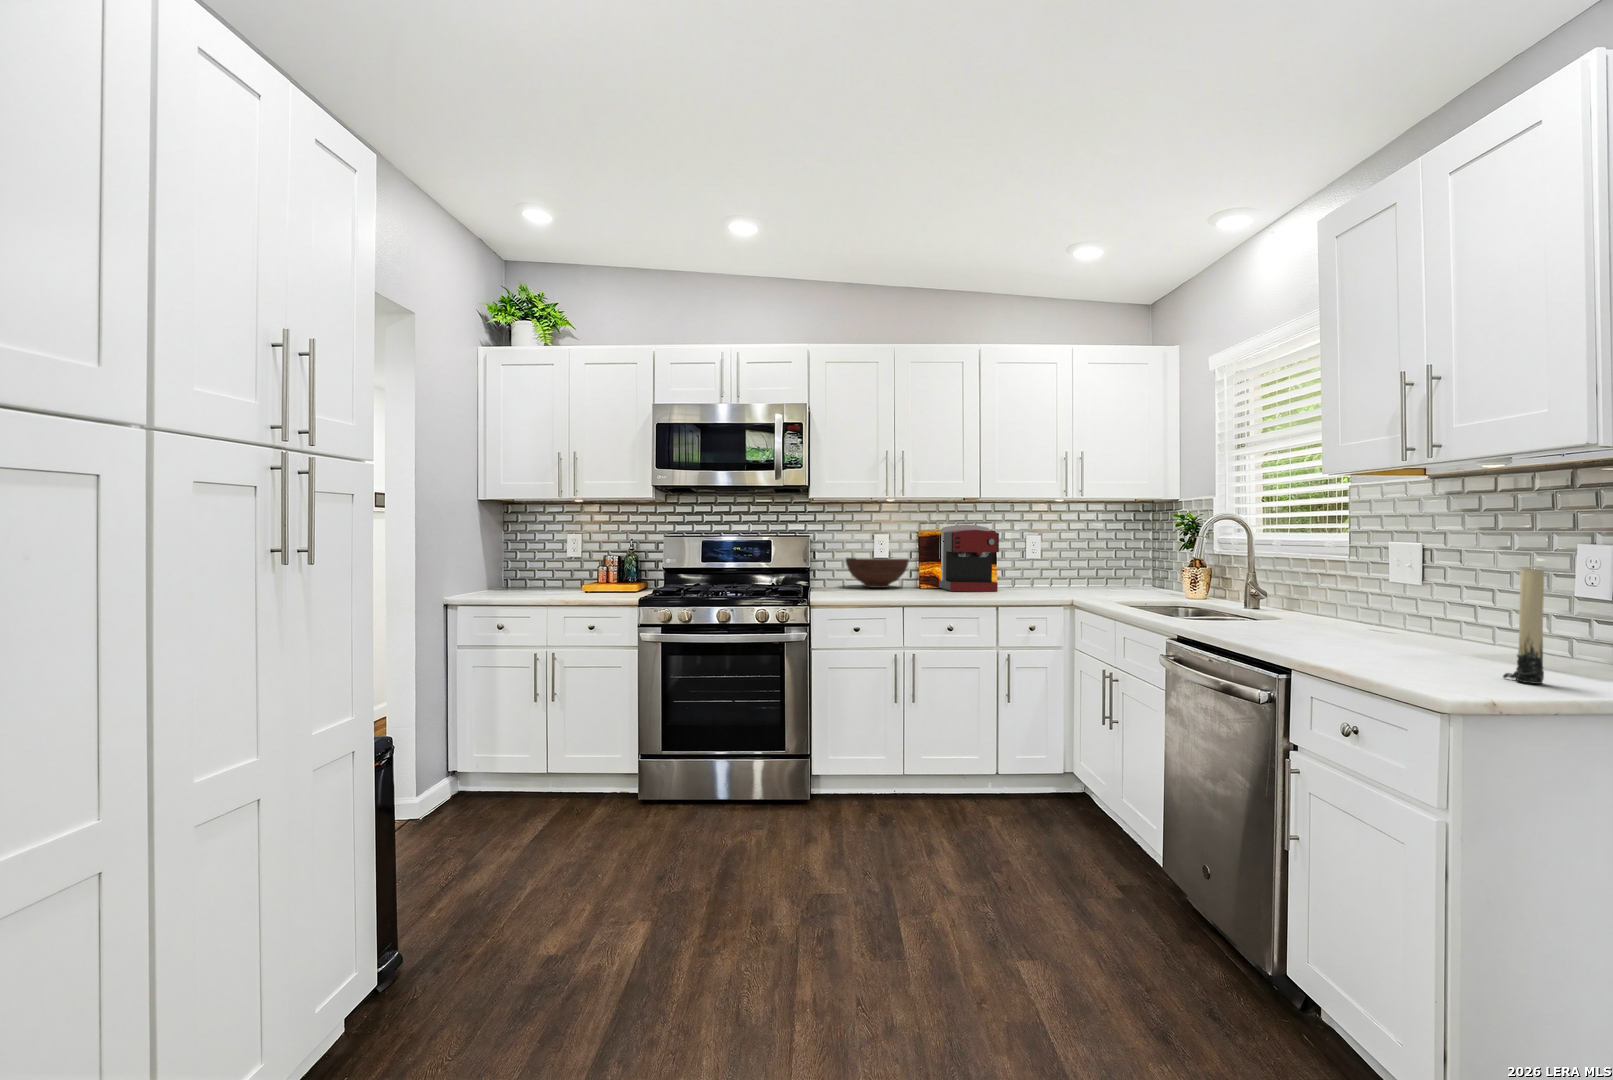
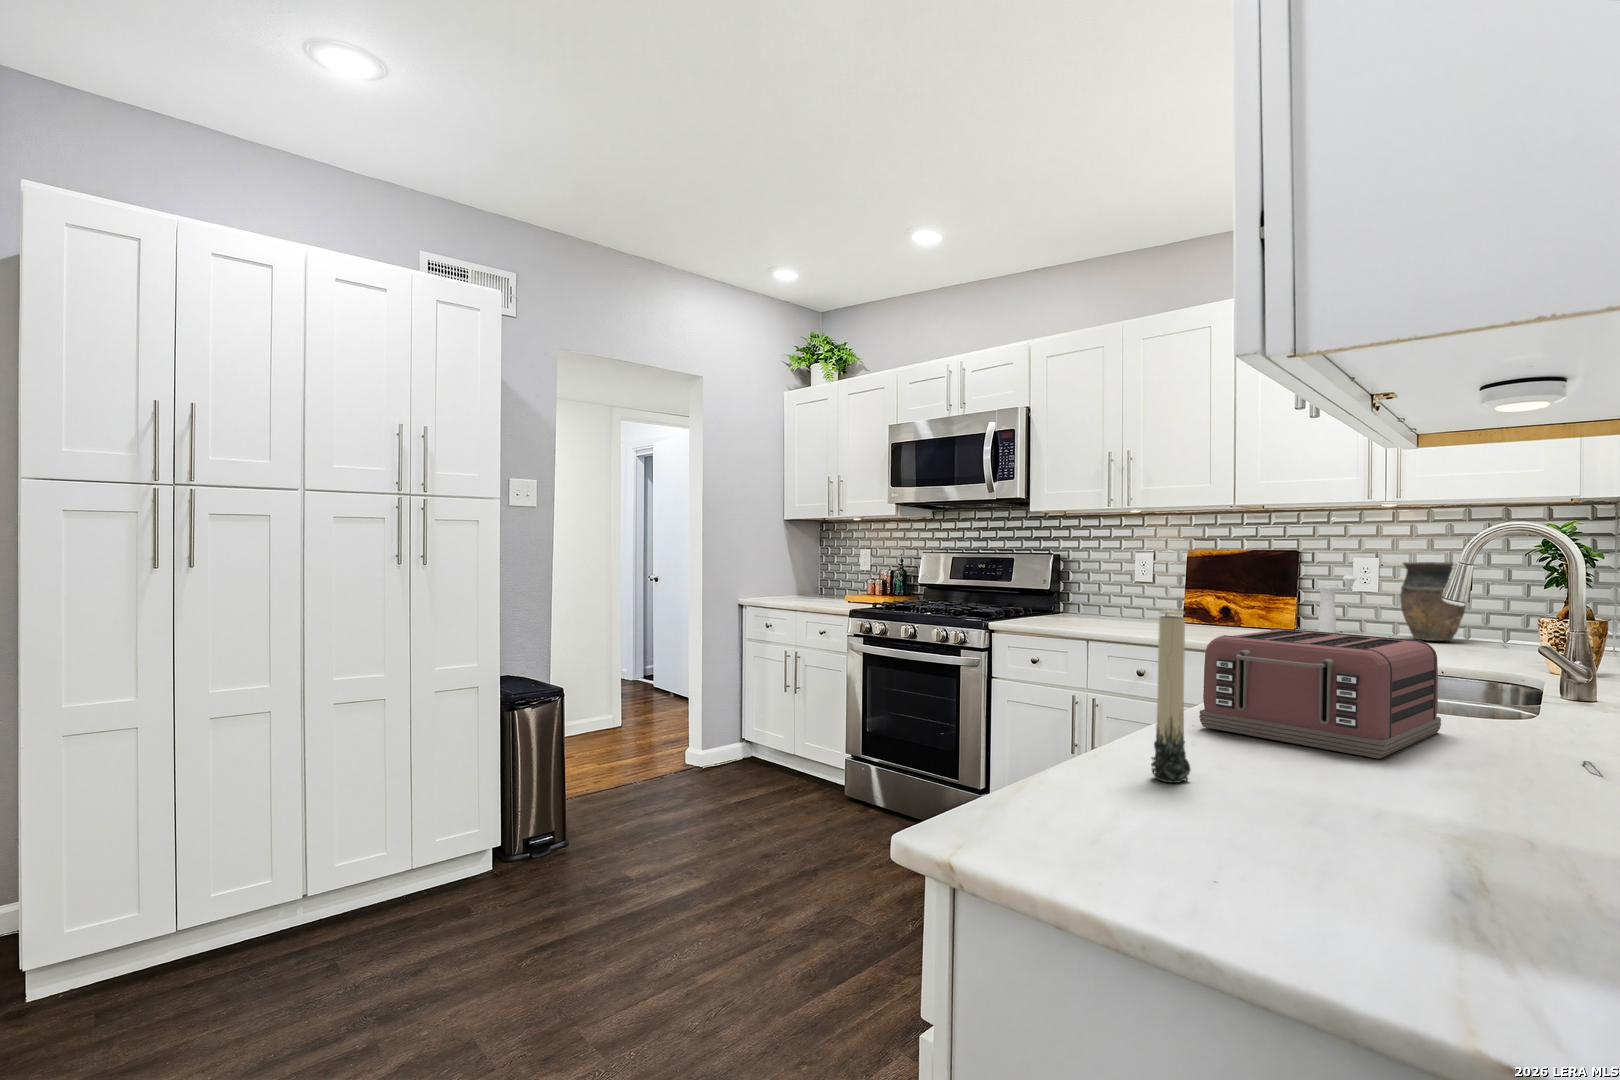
coffee maker: present [939,525,999,592] -> none [1199,542,1286,633]
vase: none [1063,538,1102,589] -> present [1400,562,1466,641]
pepper mill: none [1011,548,1025,589] -> present [1318,575,1357,633]
fruit bowl: present [846,557,909,588] -> none [1099,581,1181,619]
toaster: none [1286,580,1472,654] -> present [1199,628,1441,759]

